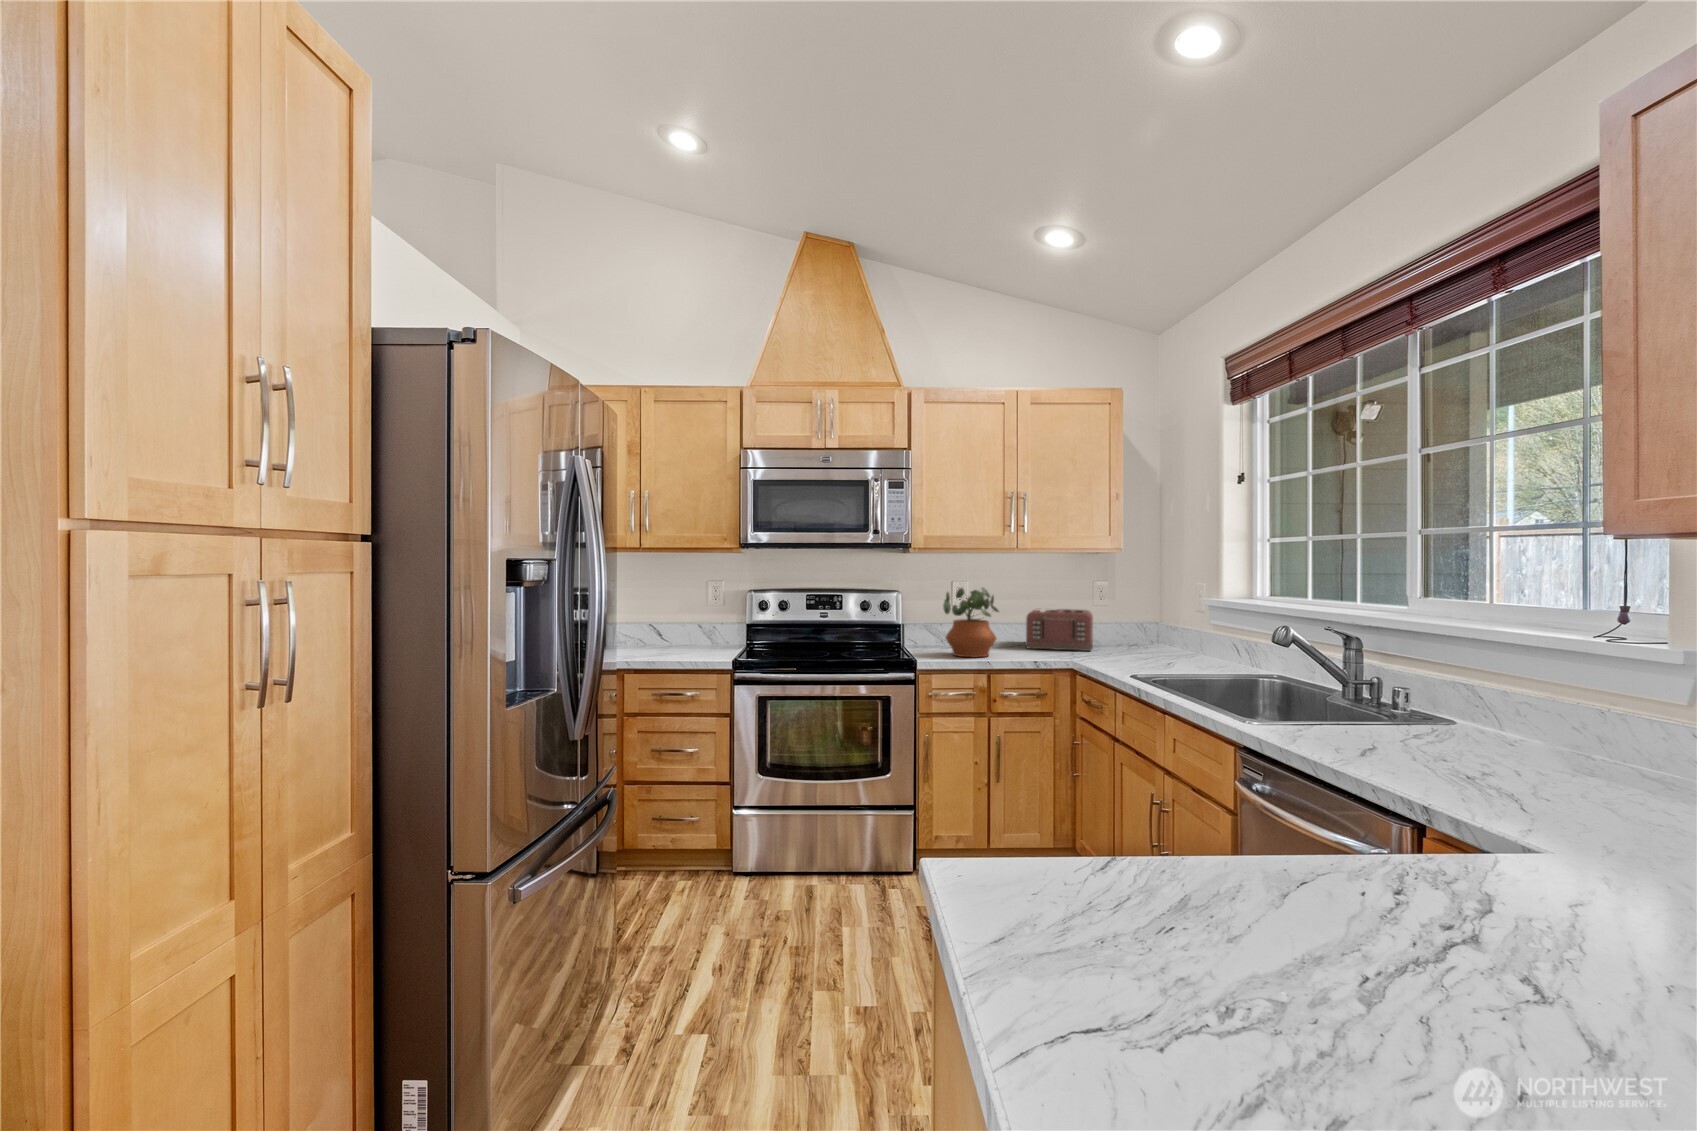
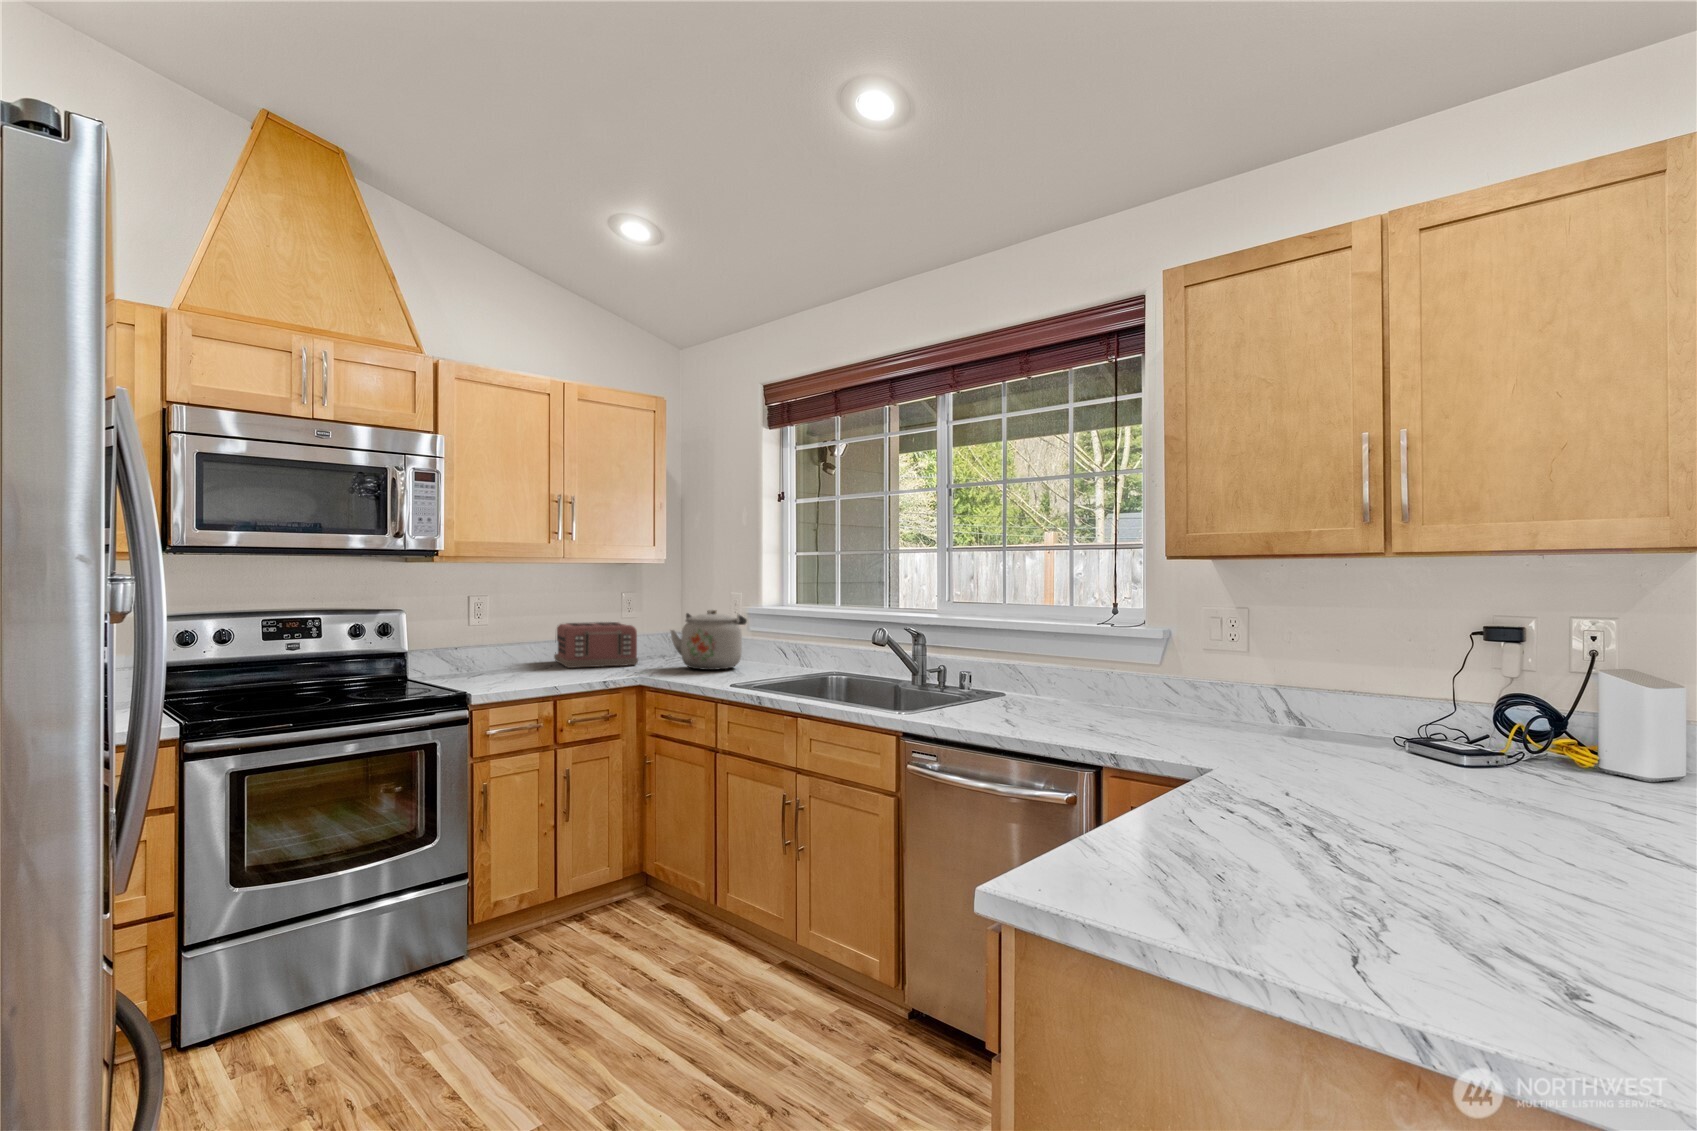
potted plant: present [943,588,998,657] -> none [488,600,555,683]
kettle: none [1118,600,1201,661] -> present [671,610,747,670]

